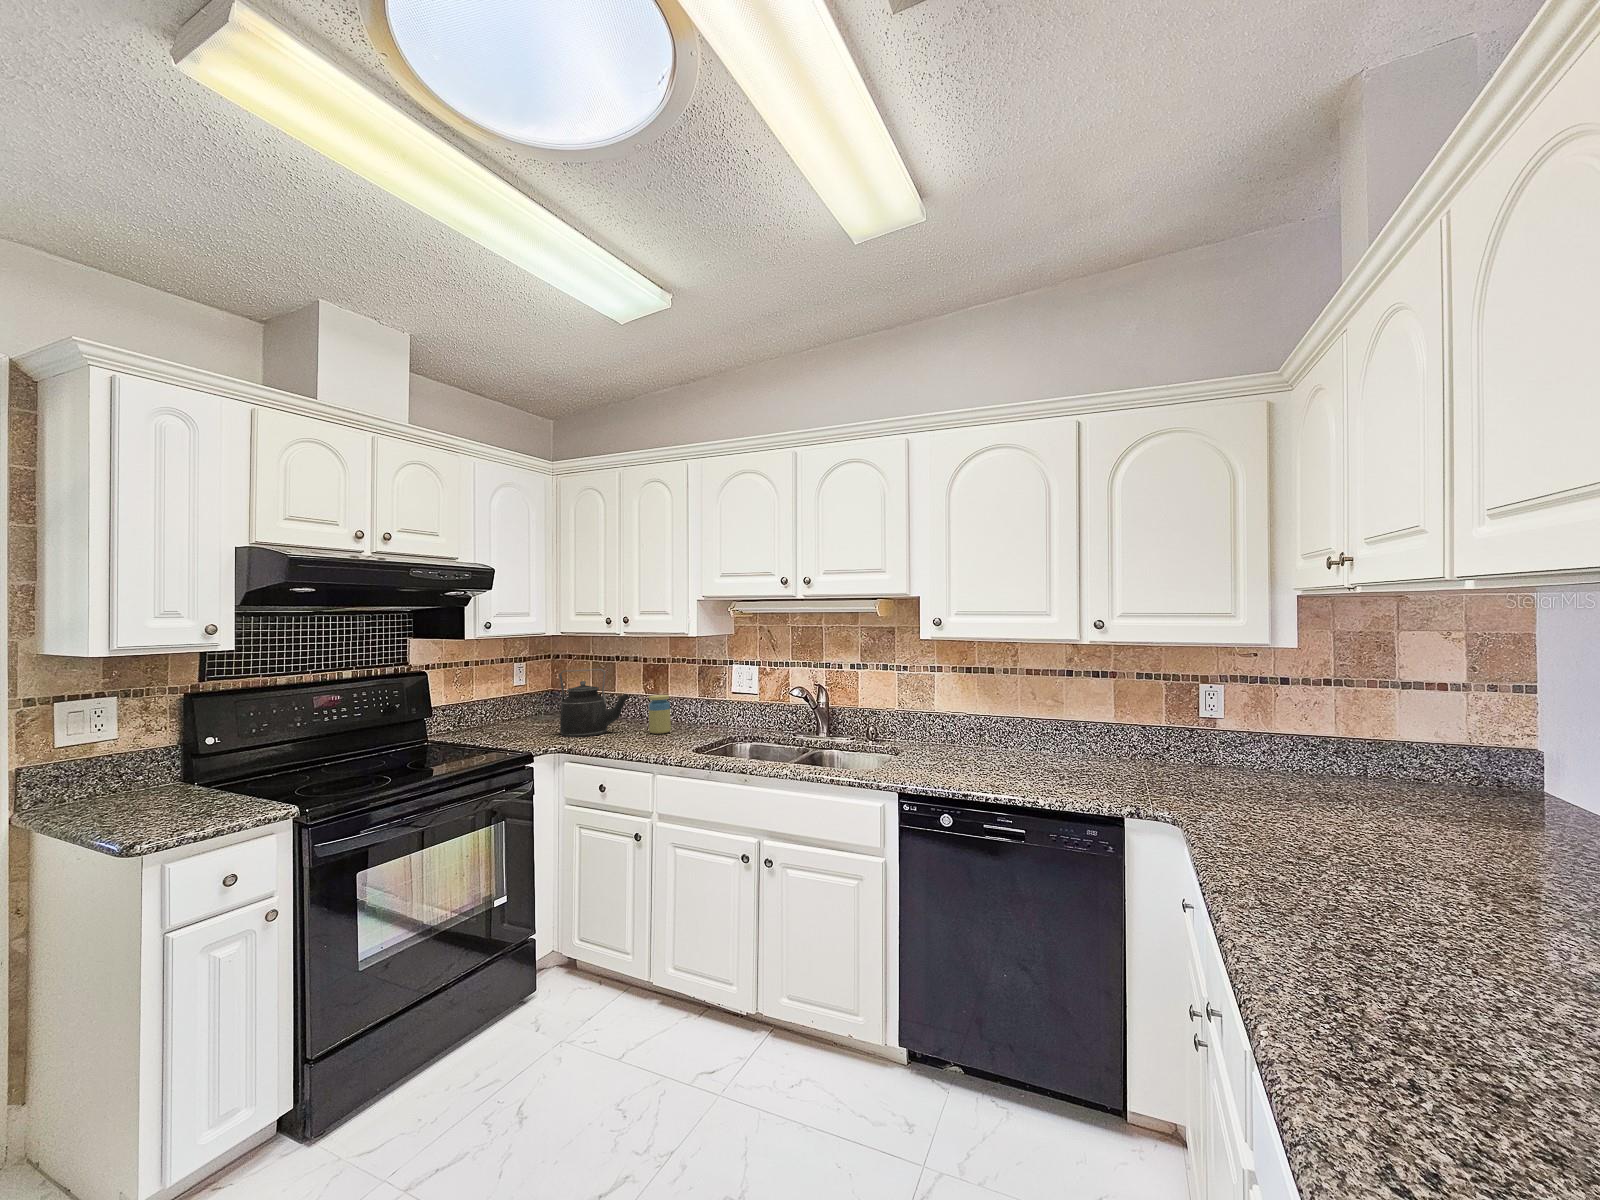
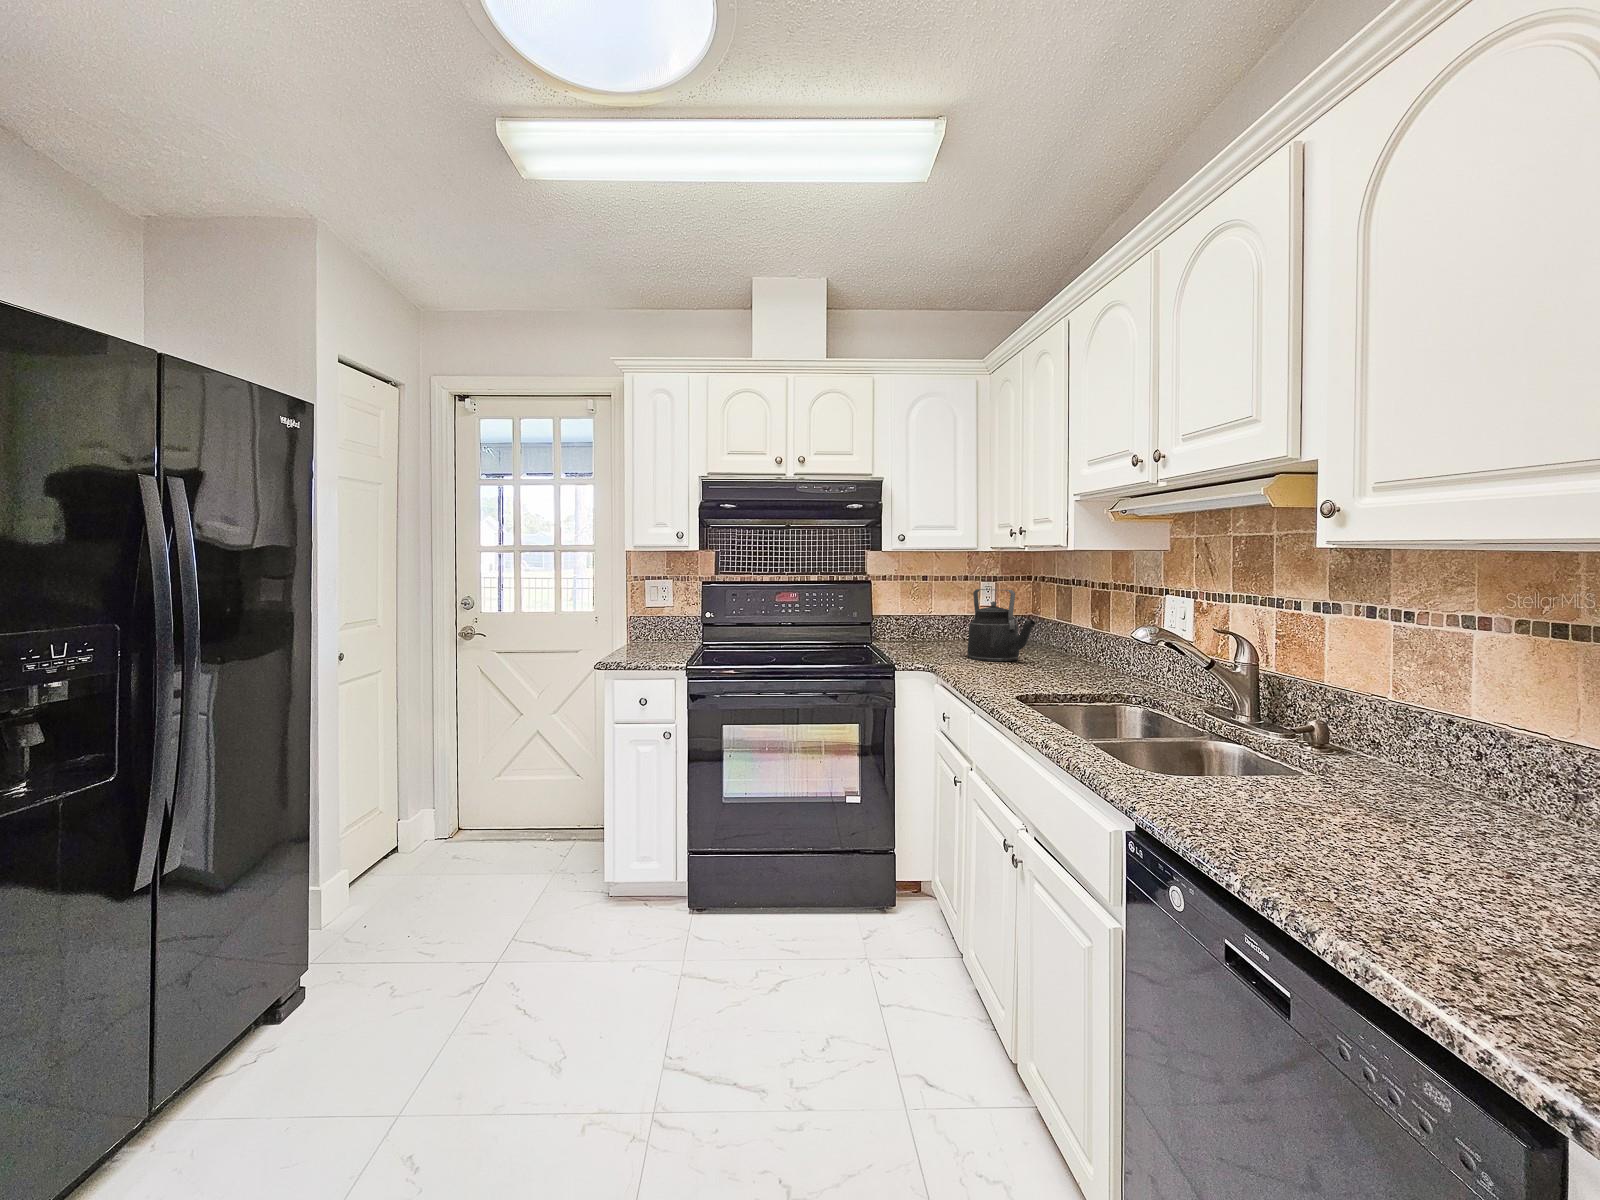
jar: present [648,695,671,734] -> none [1046,626,1075,672]

